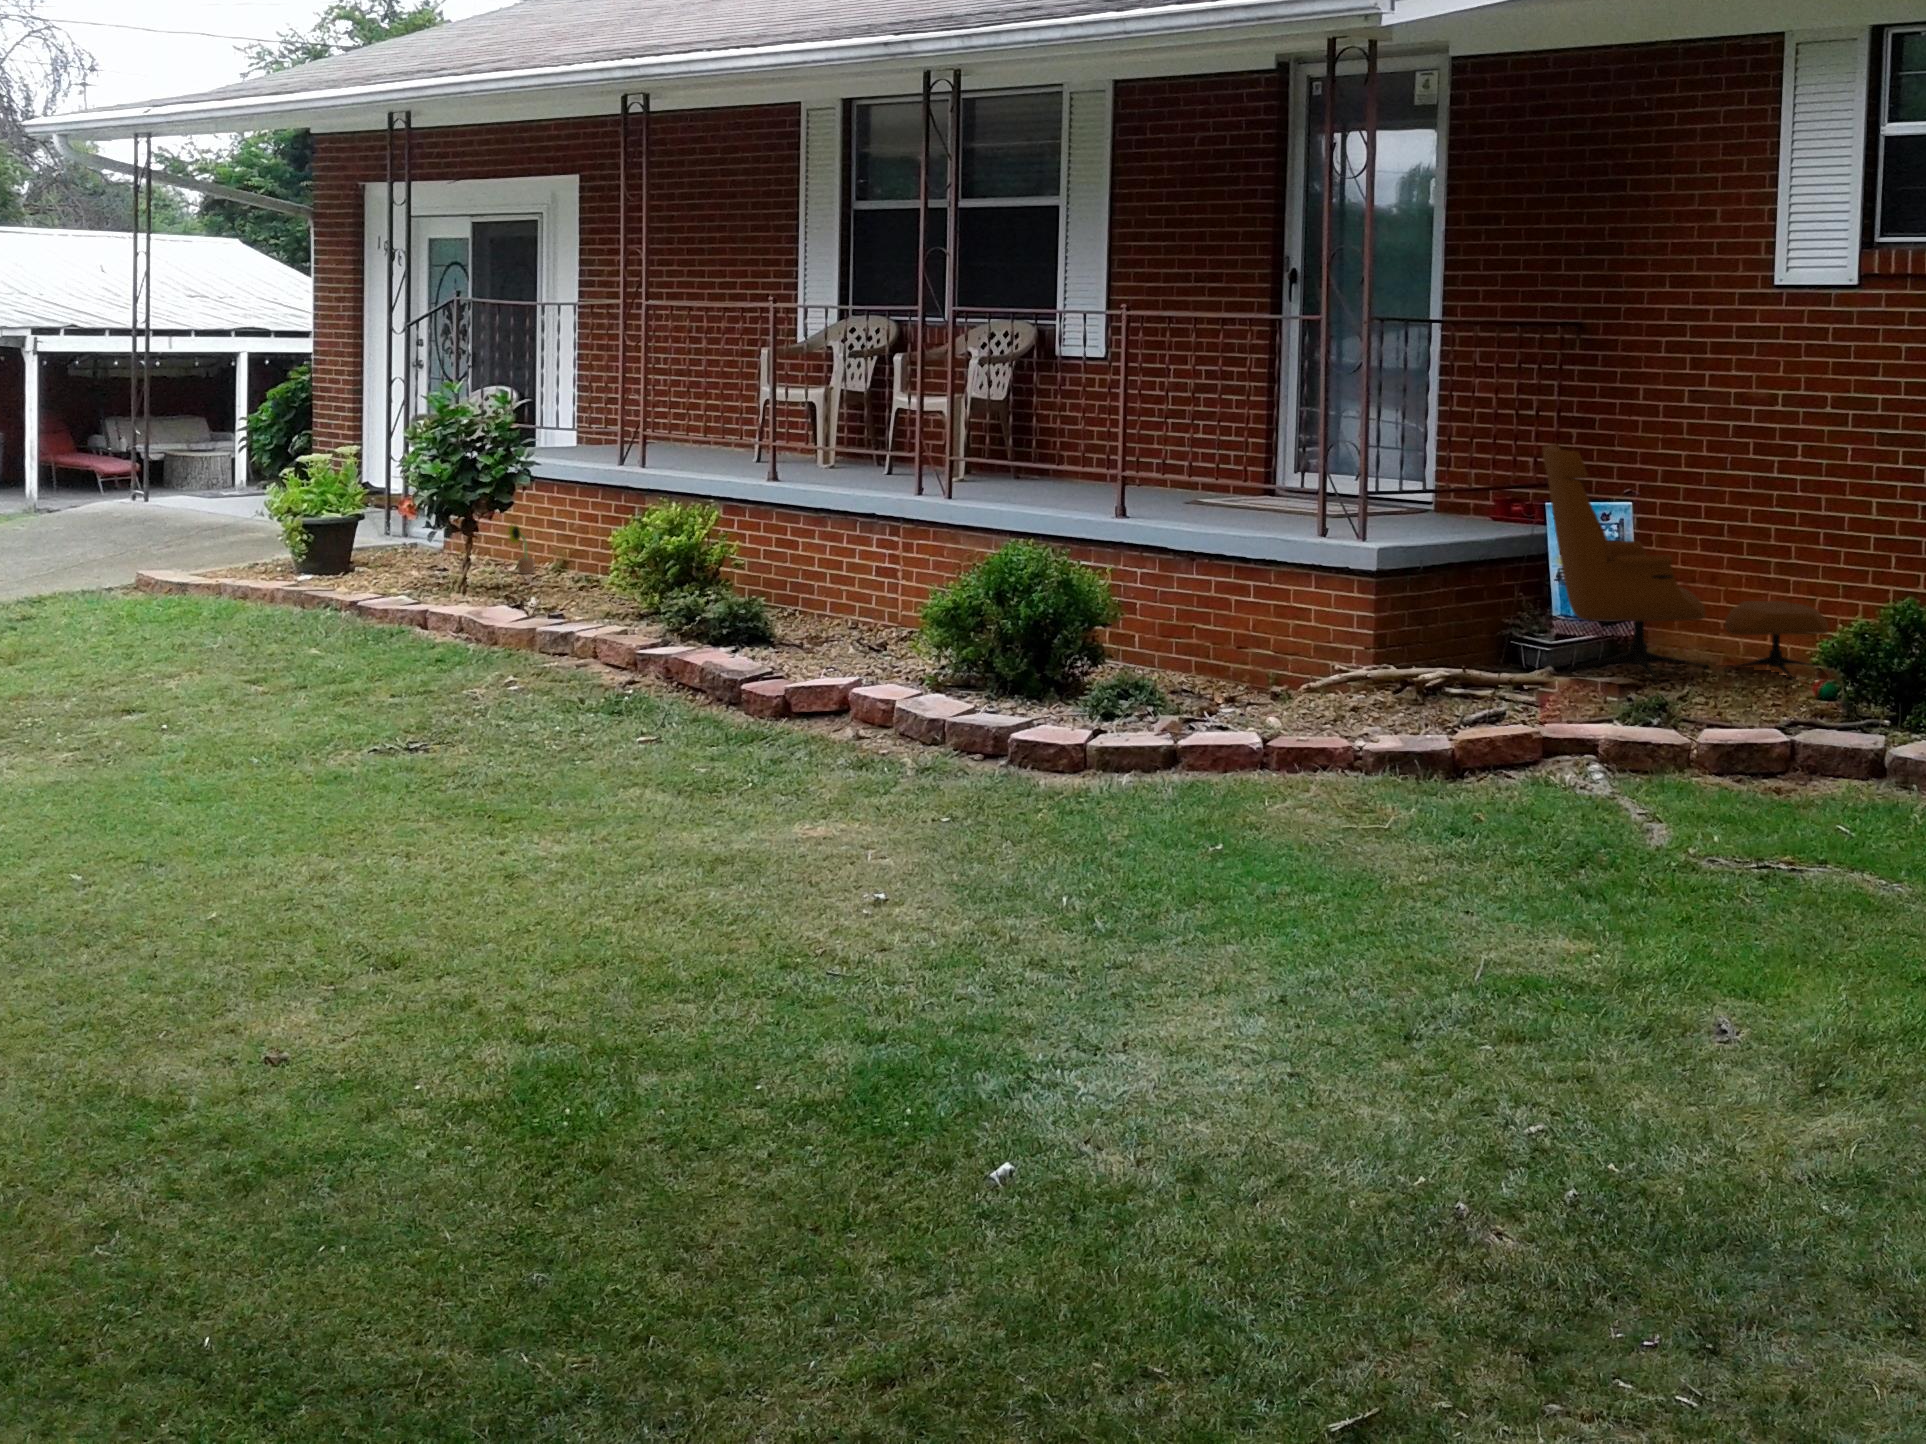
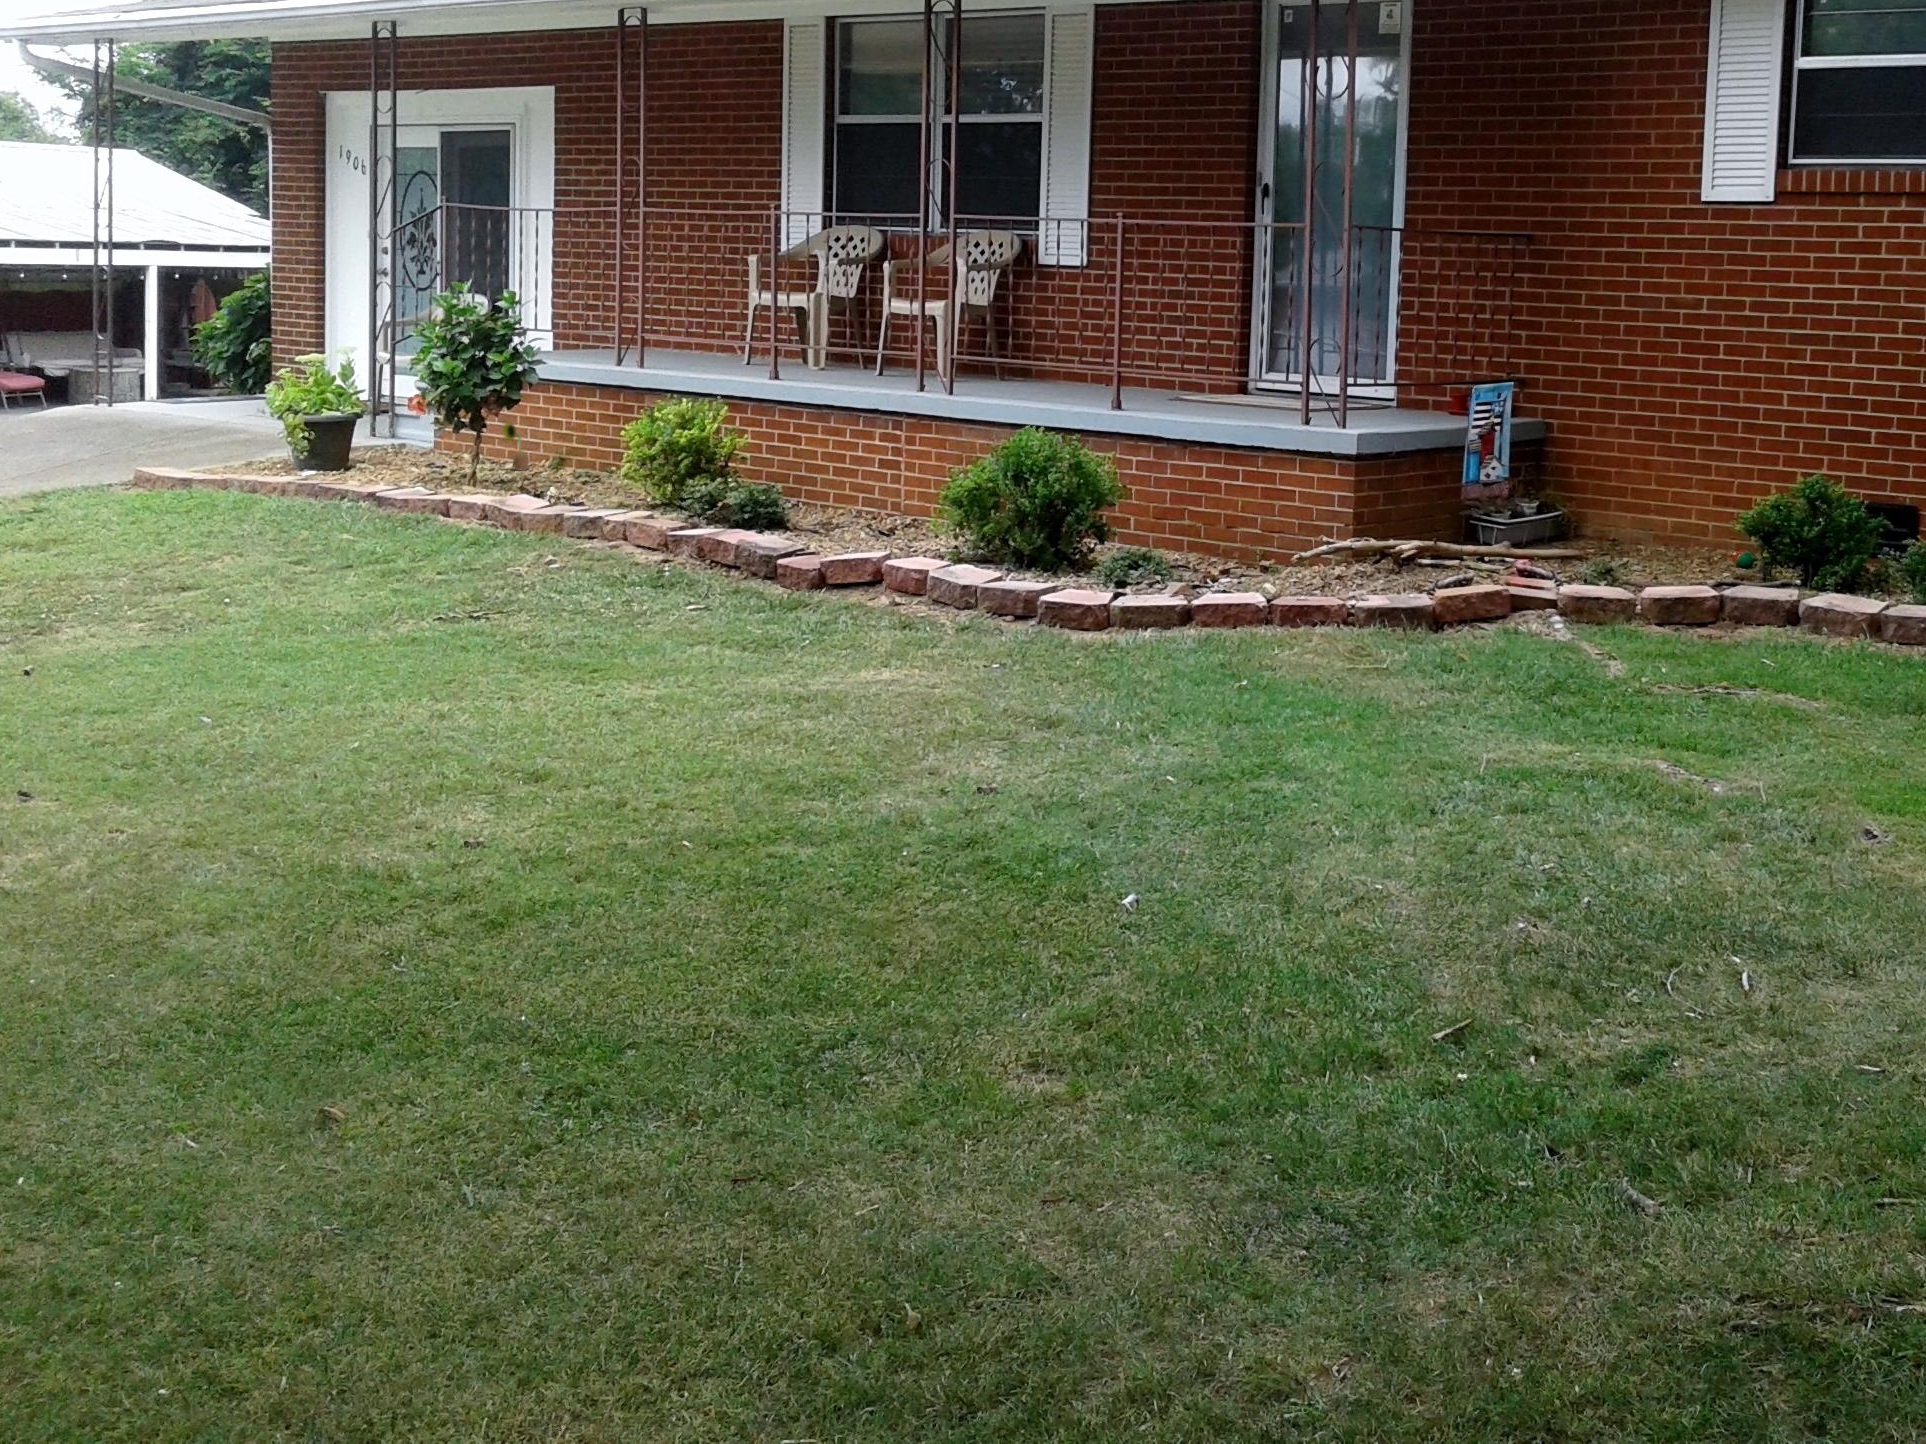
lounge chair: present [1543,444,1828,685] -> none [1500,343,1744,554]

